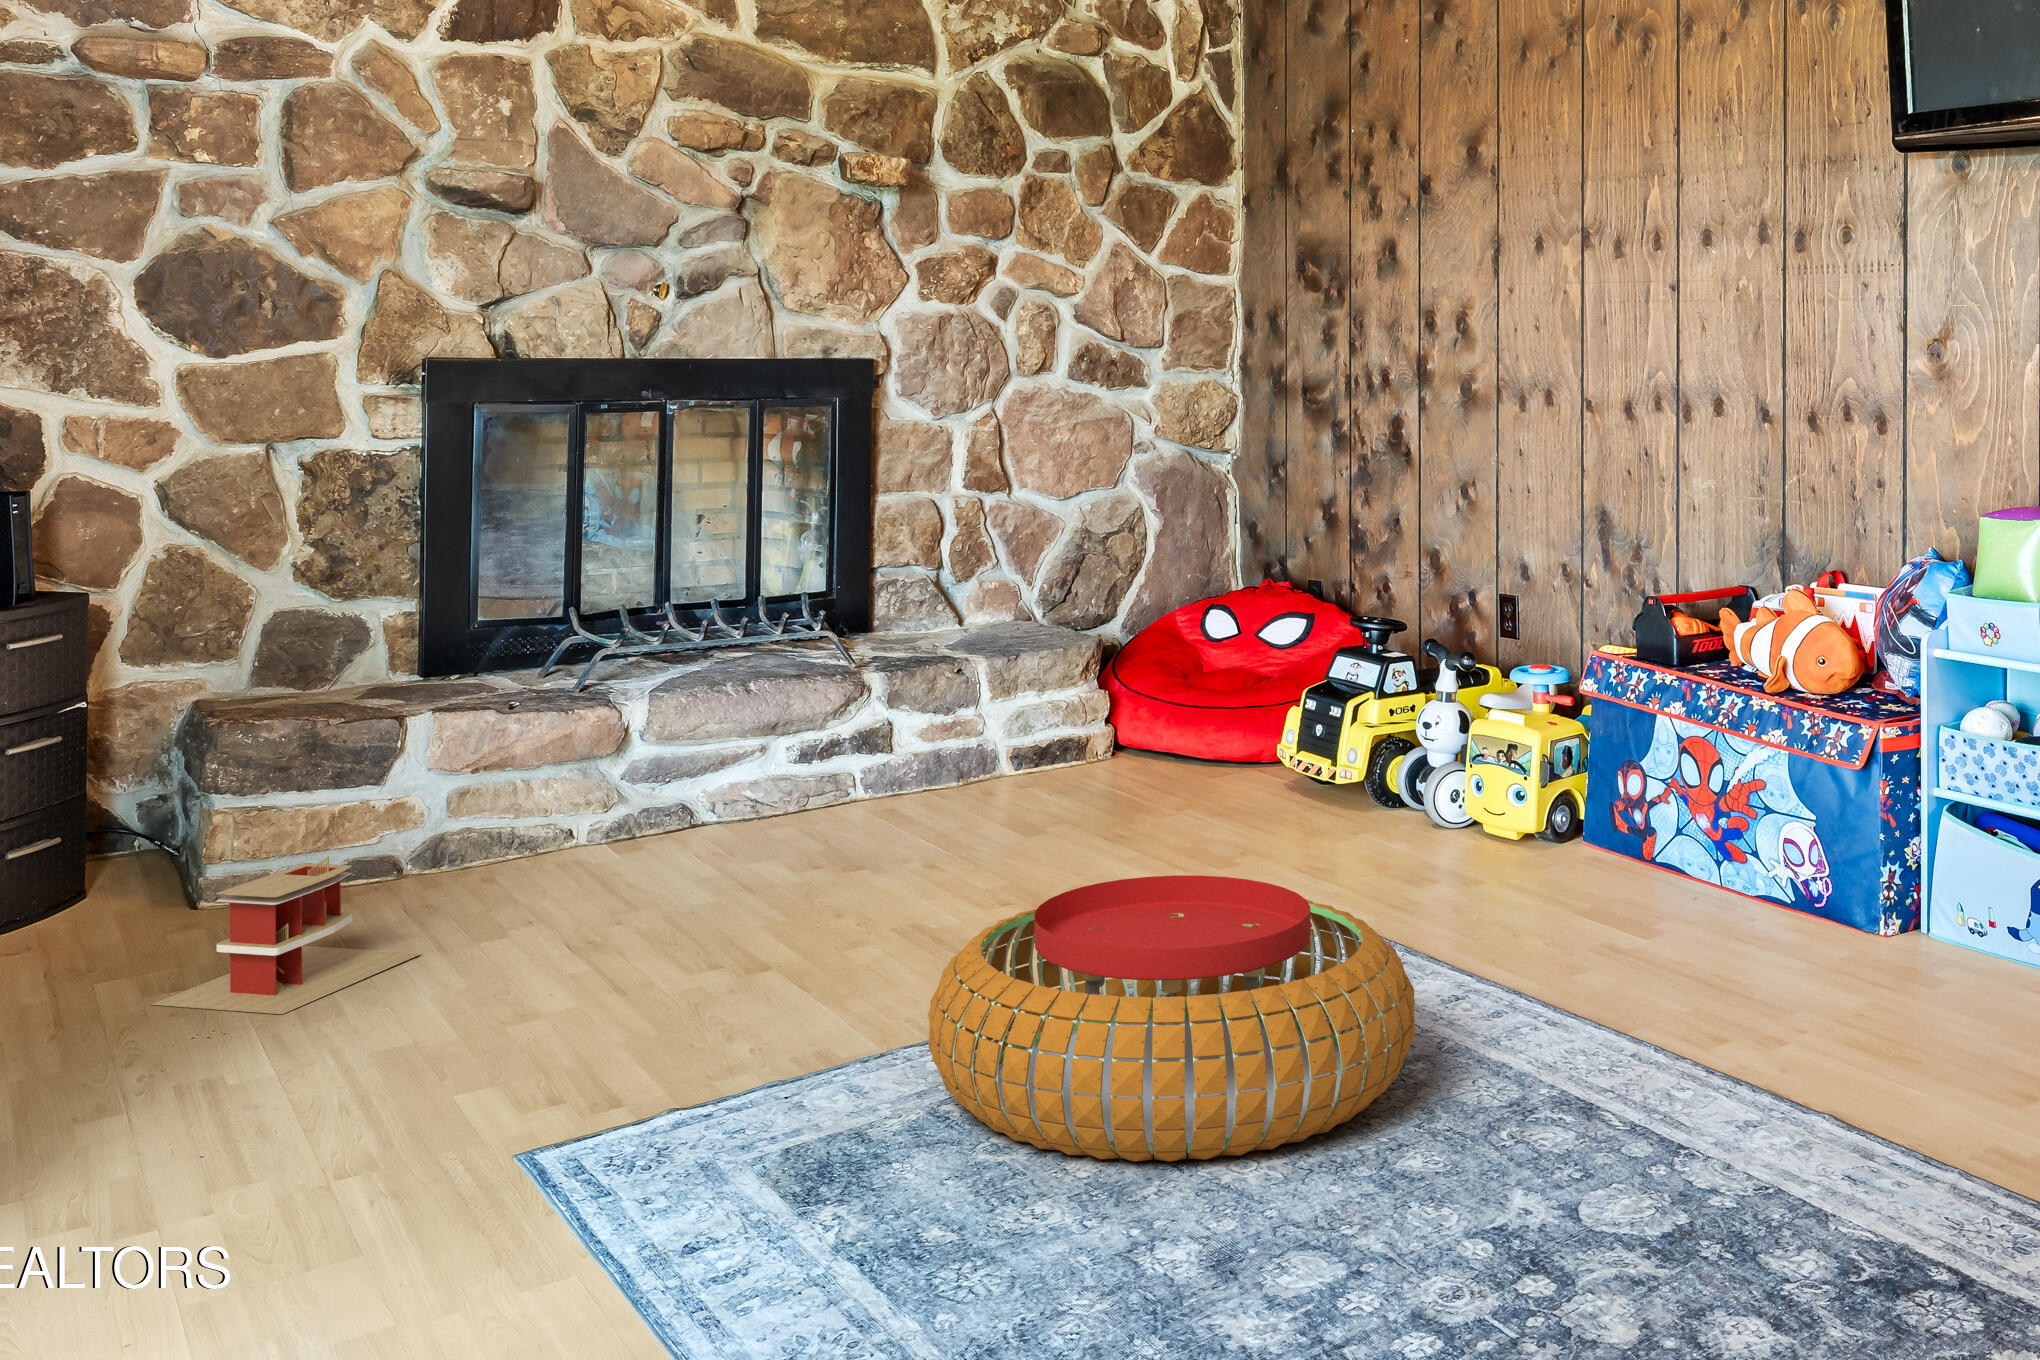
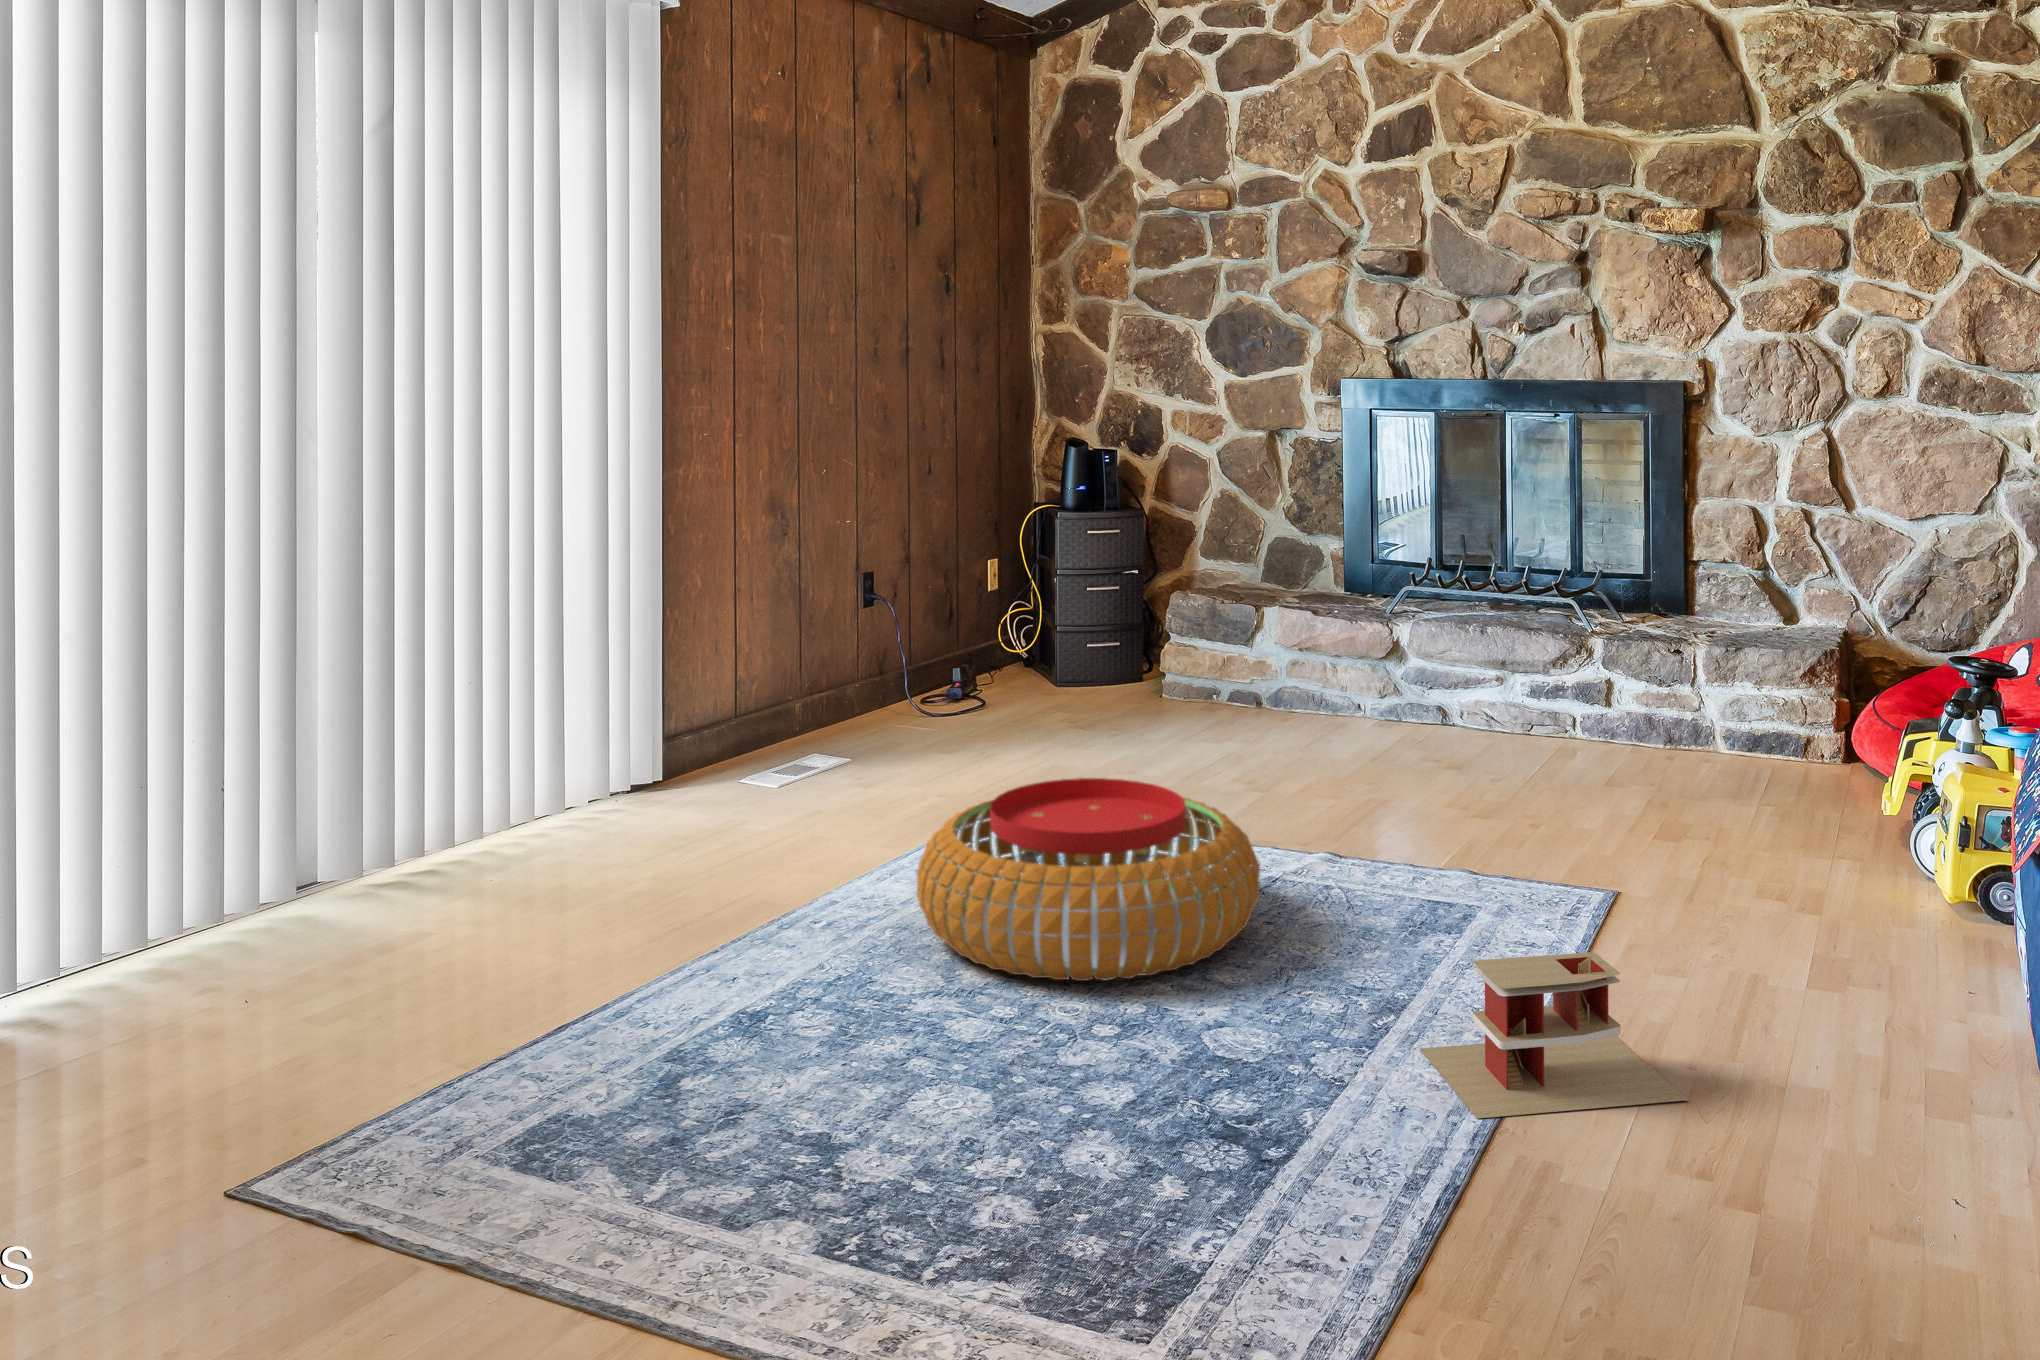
toy house: present [151,856,421,1014] -> present [1420,952,1688,1118]

